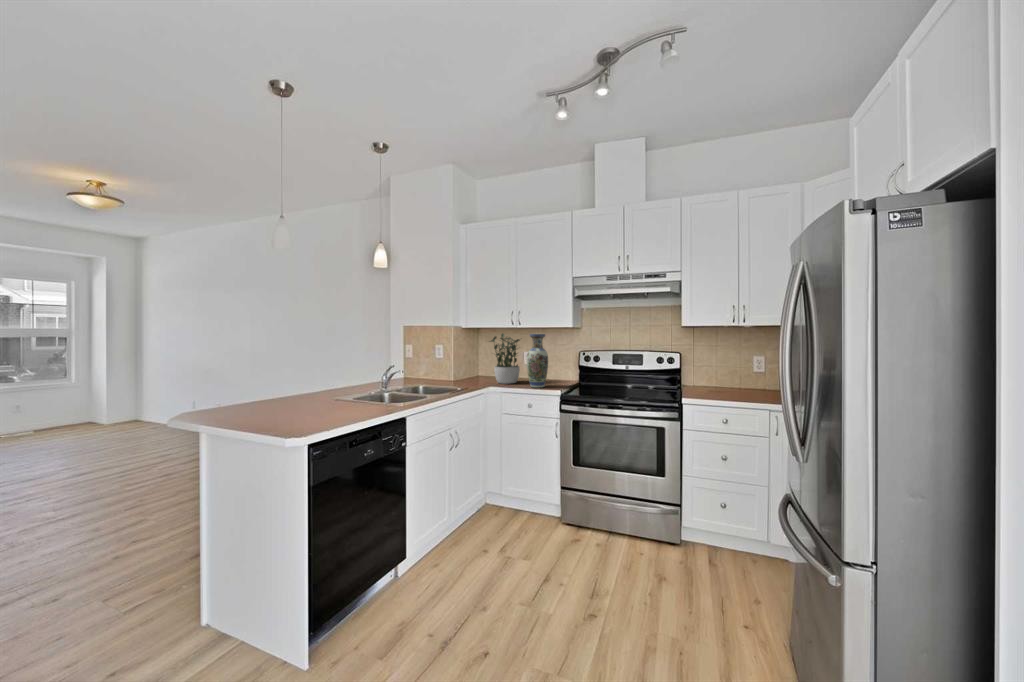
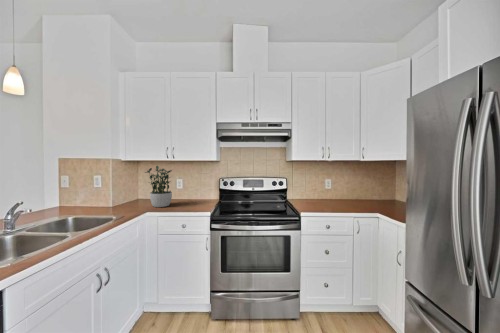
vase: present [527,334,548,388] -> none [180,166,197,210]

